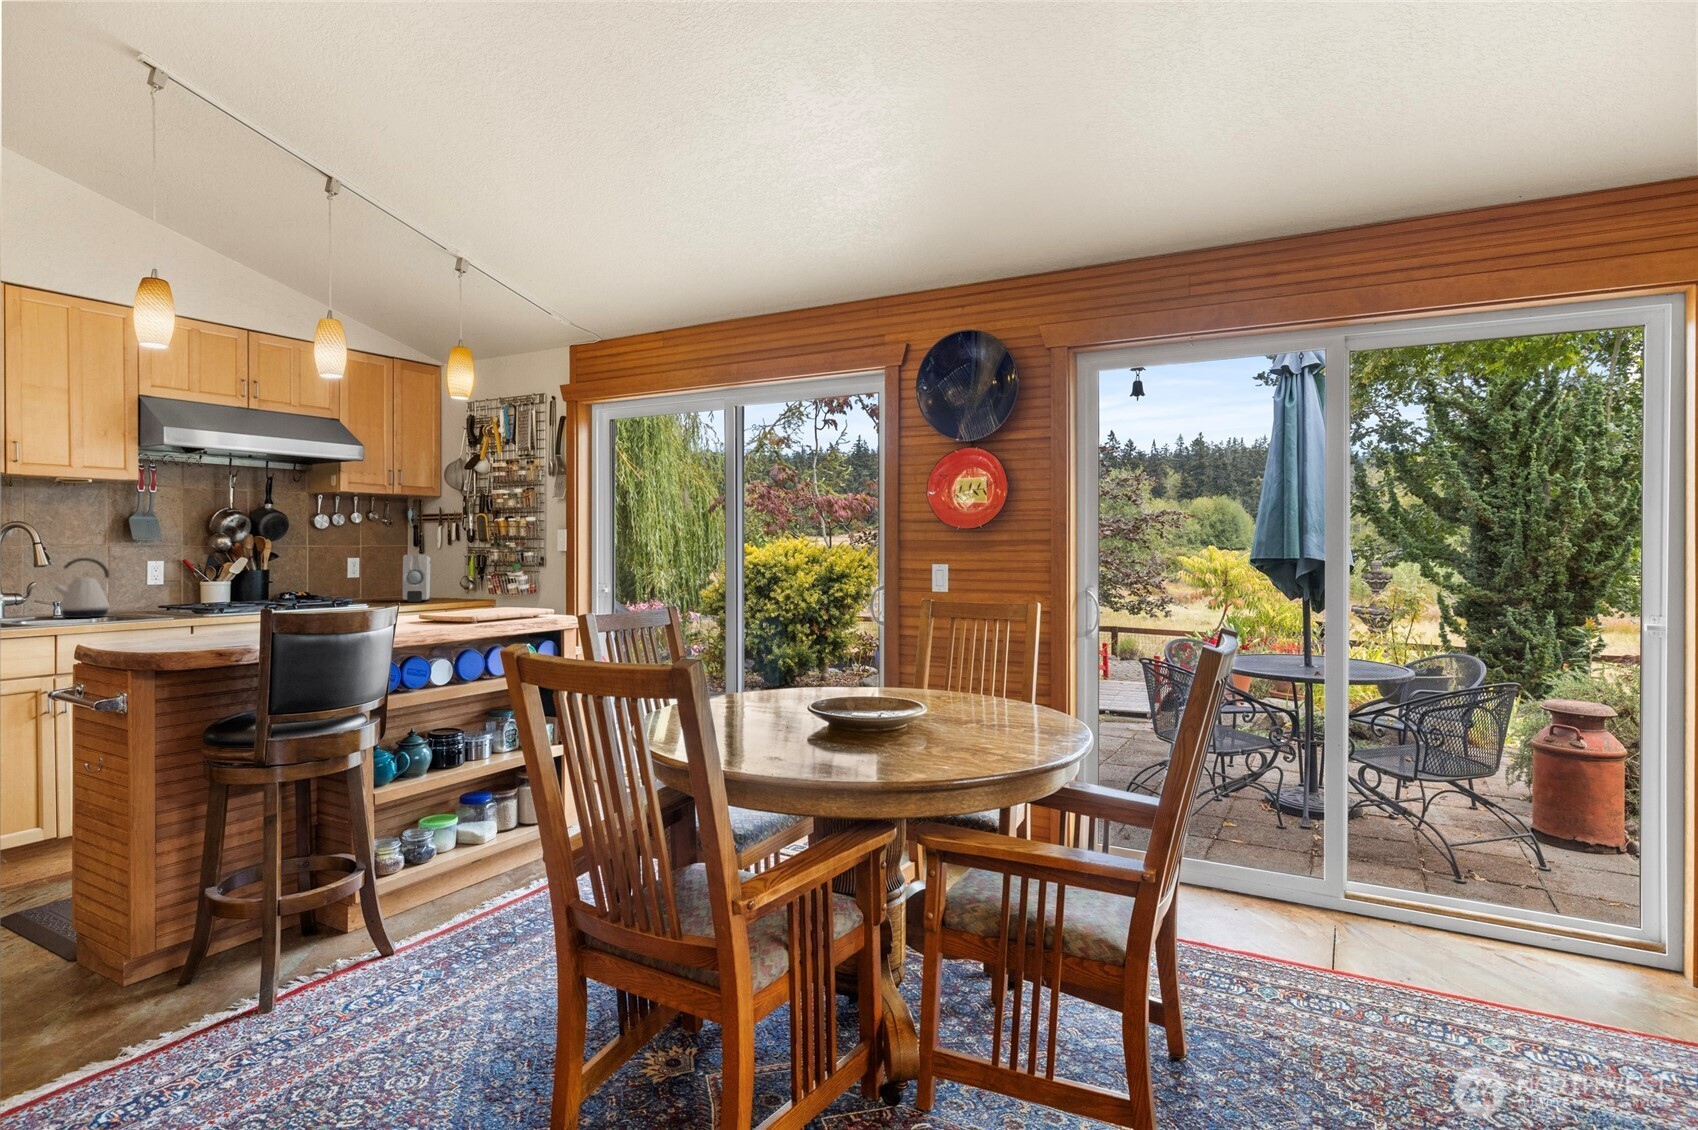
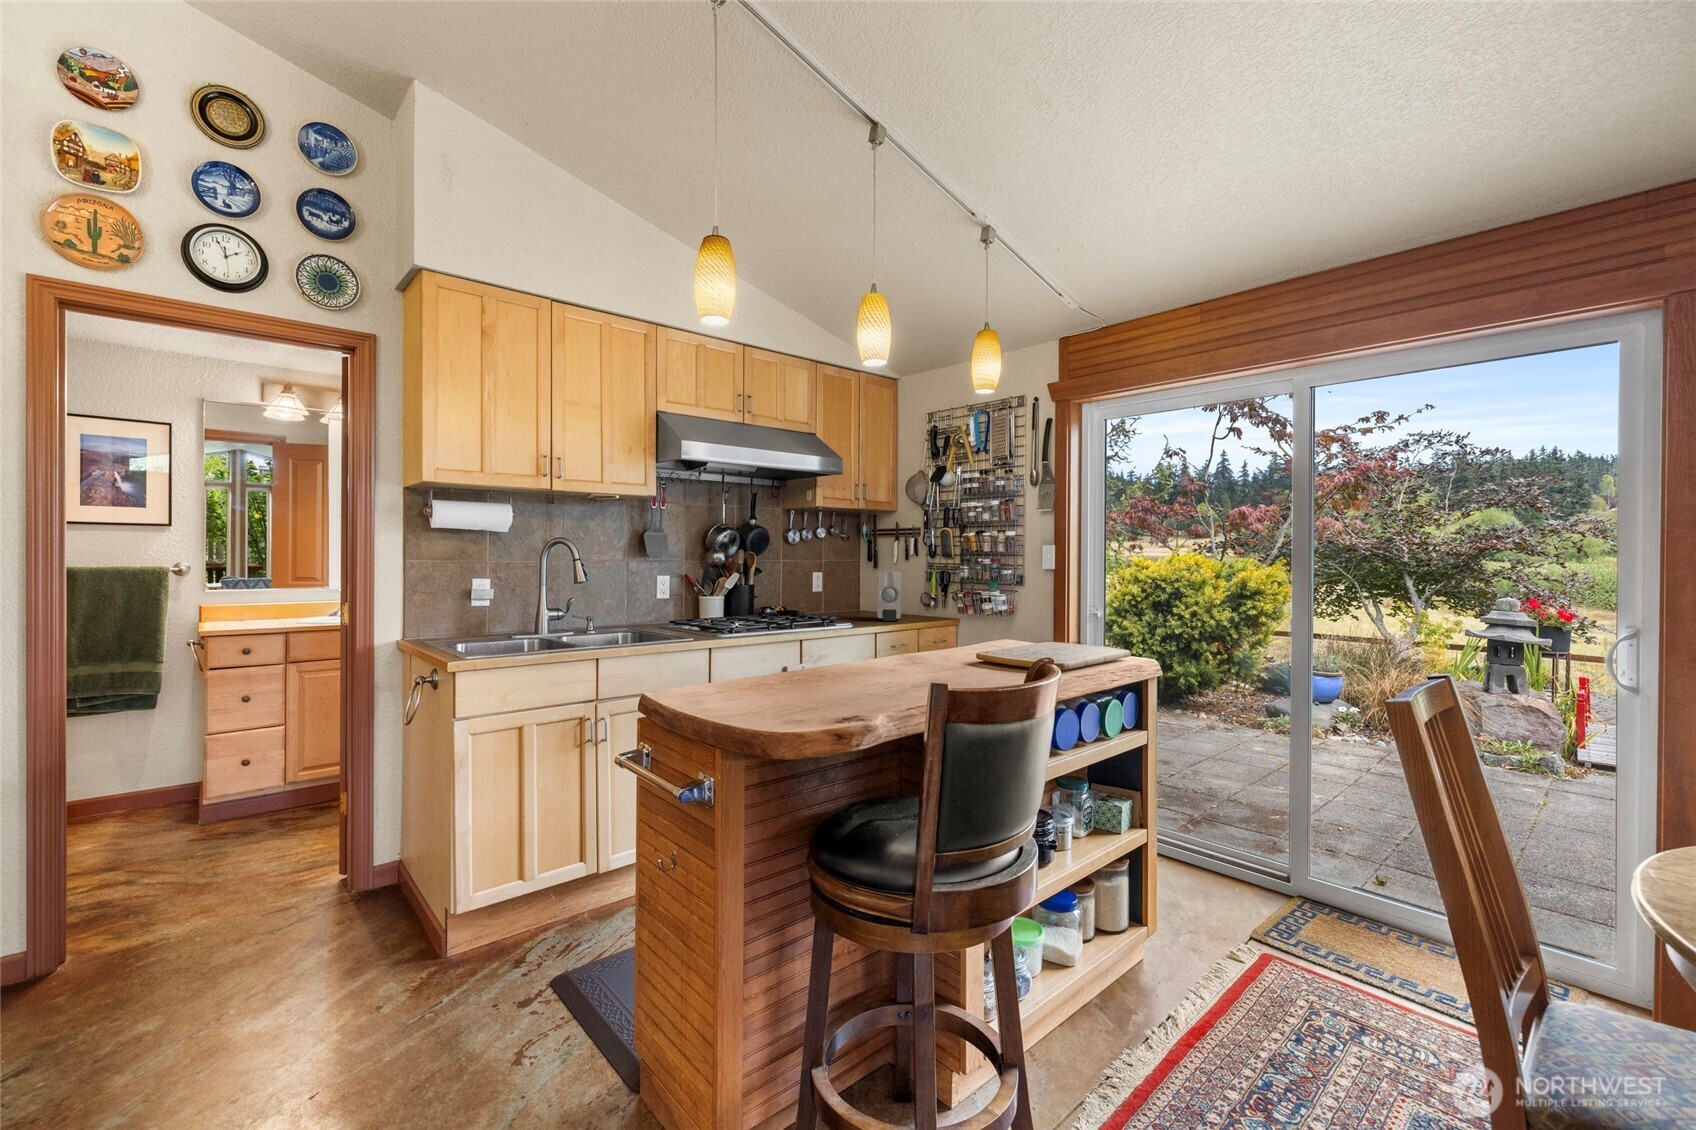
kettle: present [54,558,112,618] -> none [590,575,637,636]

